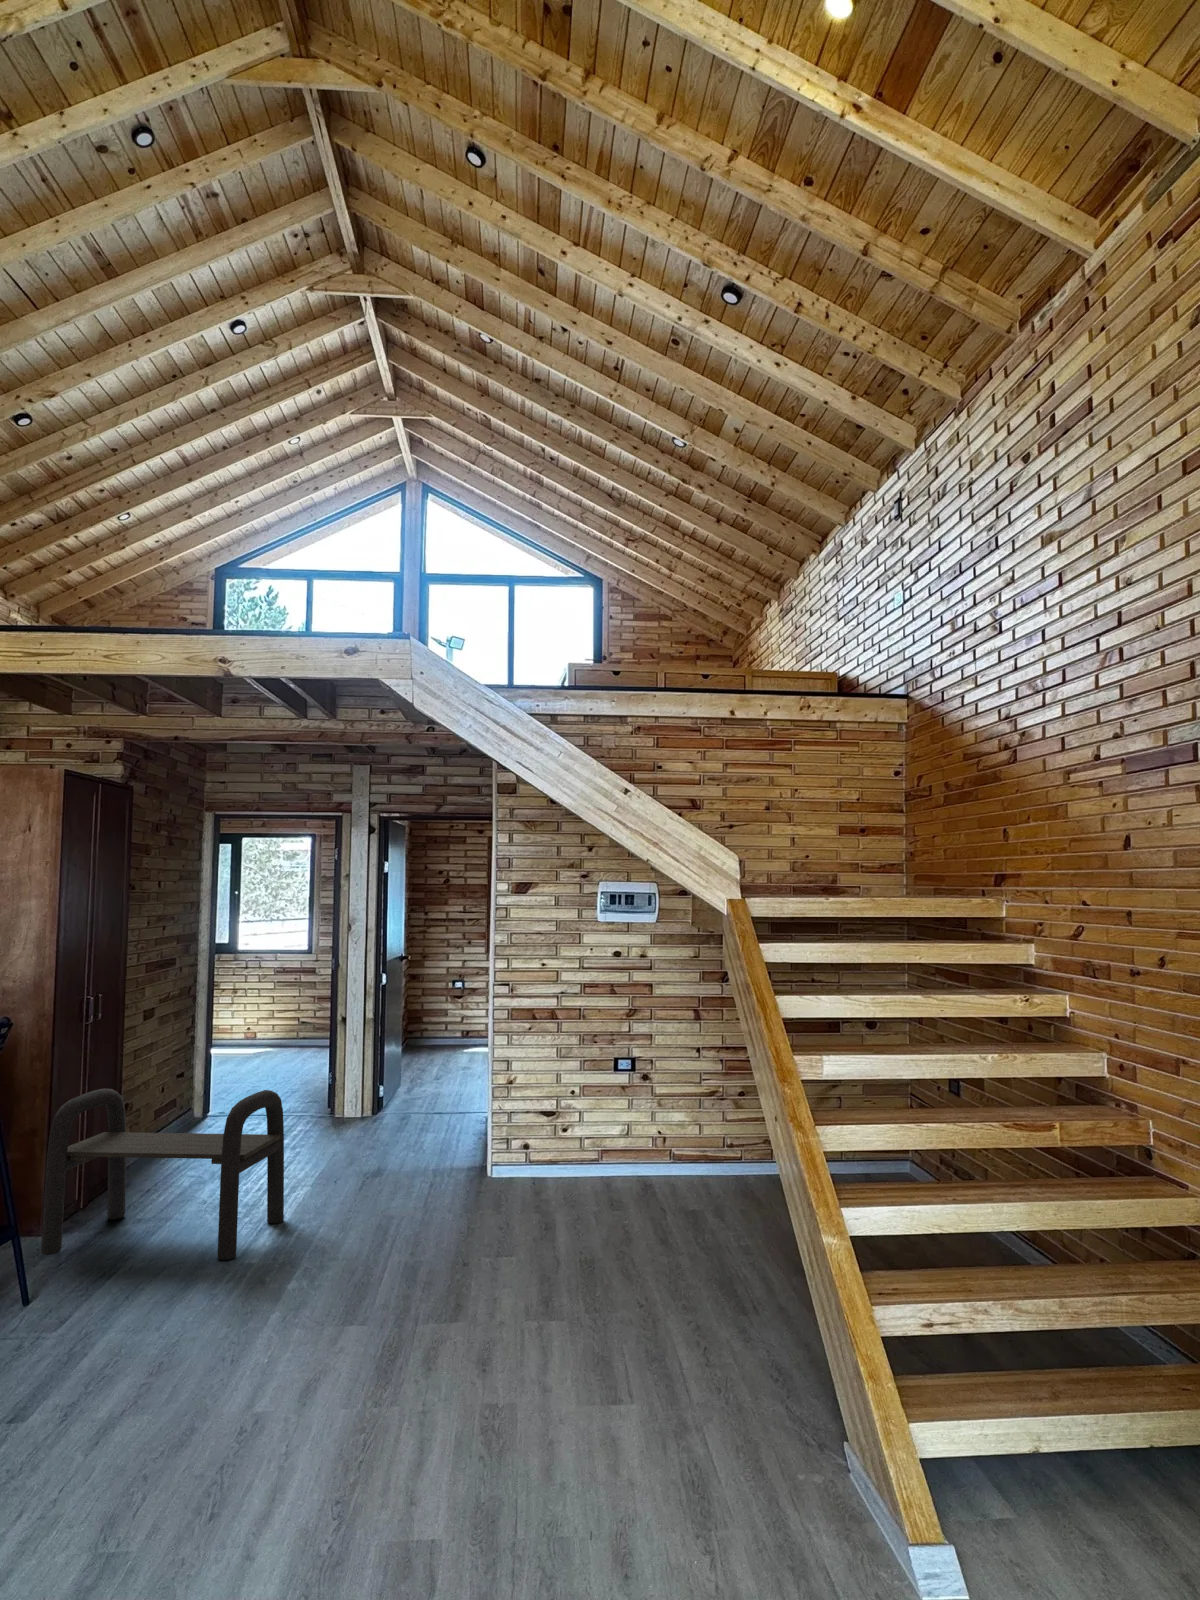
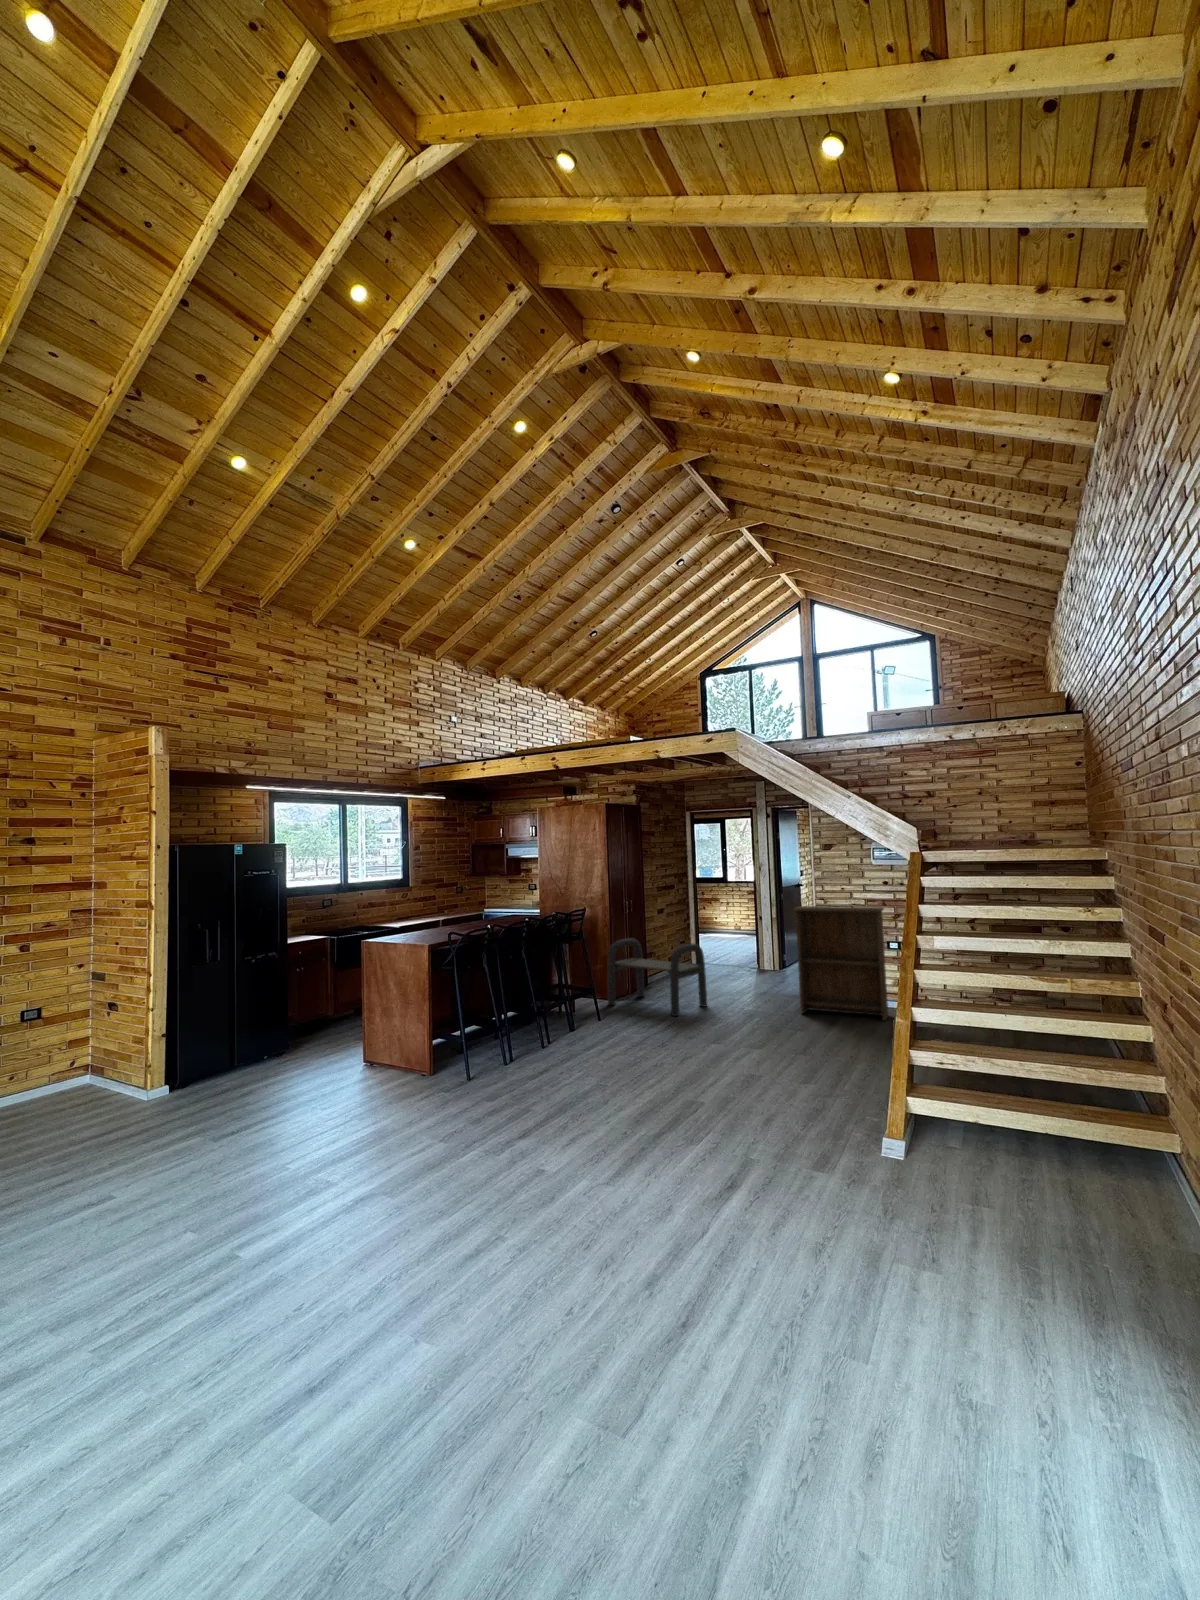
bookshelf: none [476,997,630,1209] -> present [794,906,888,1021]

